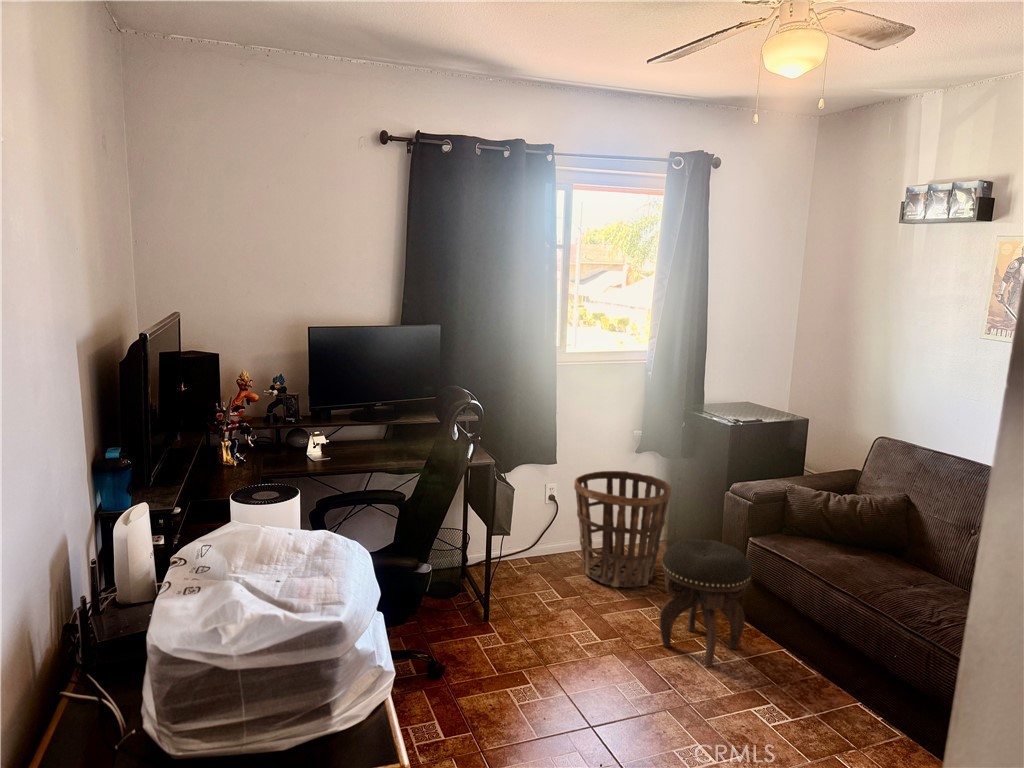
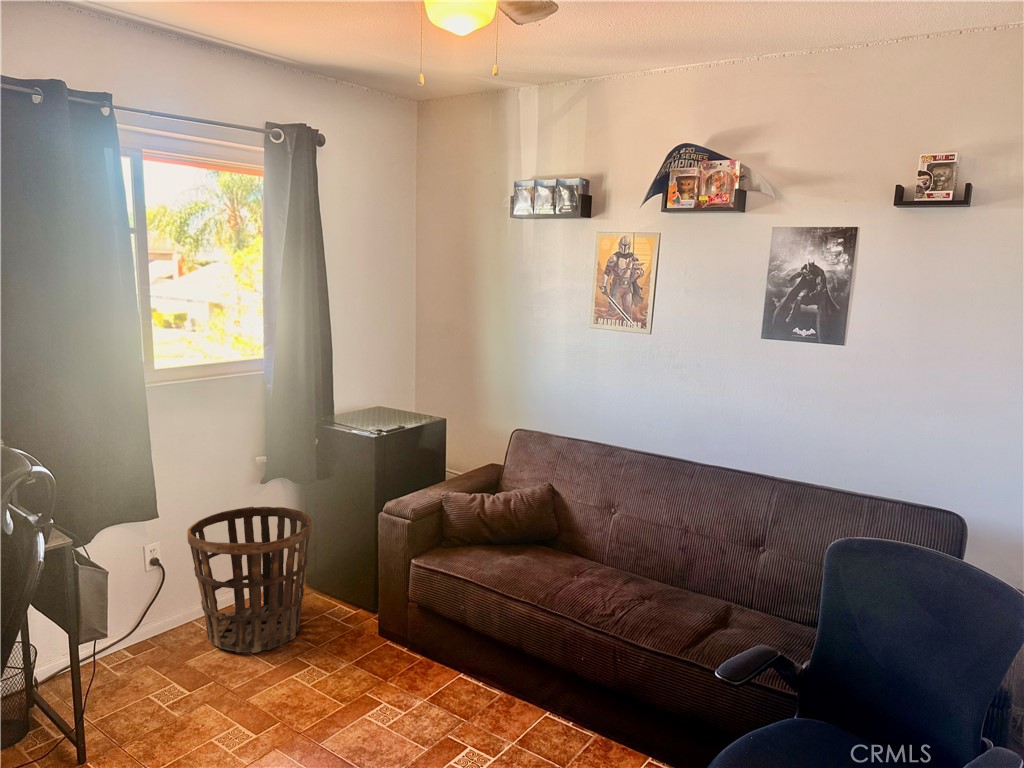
footstool: present [660,539,752,667] -> none [322,574,426,725]

